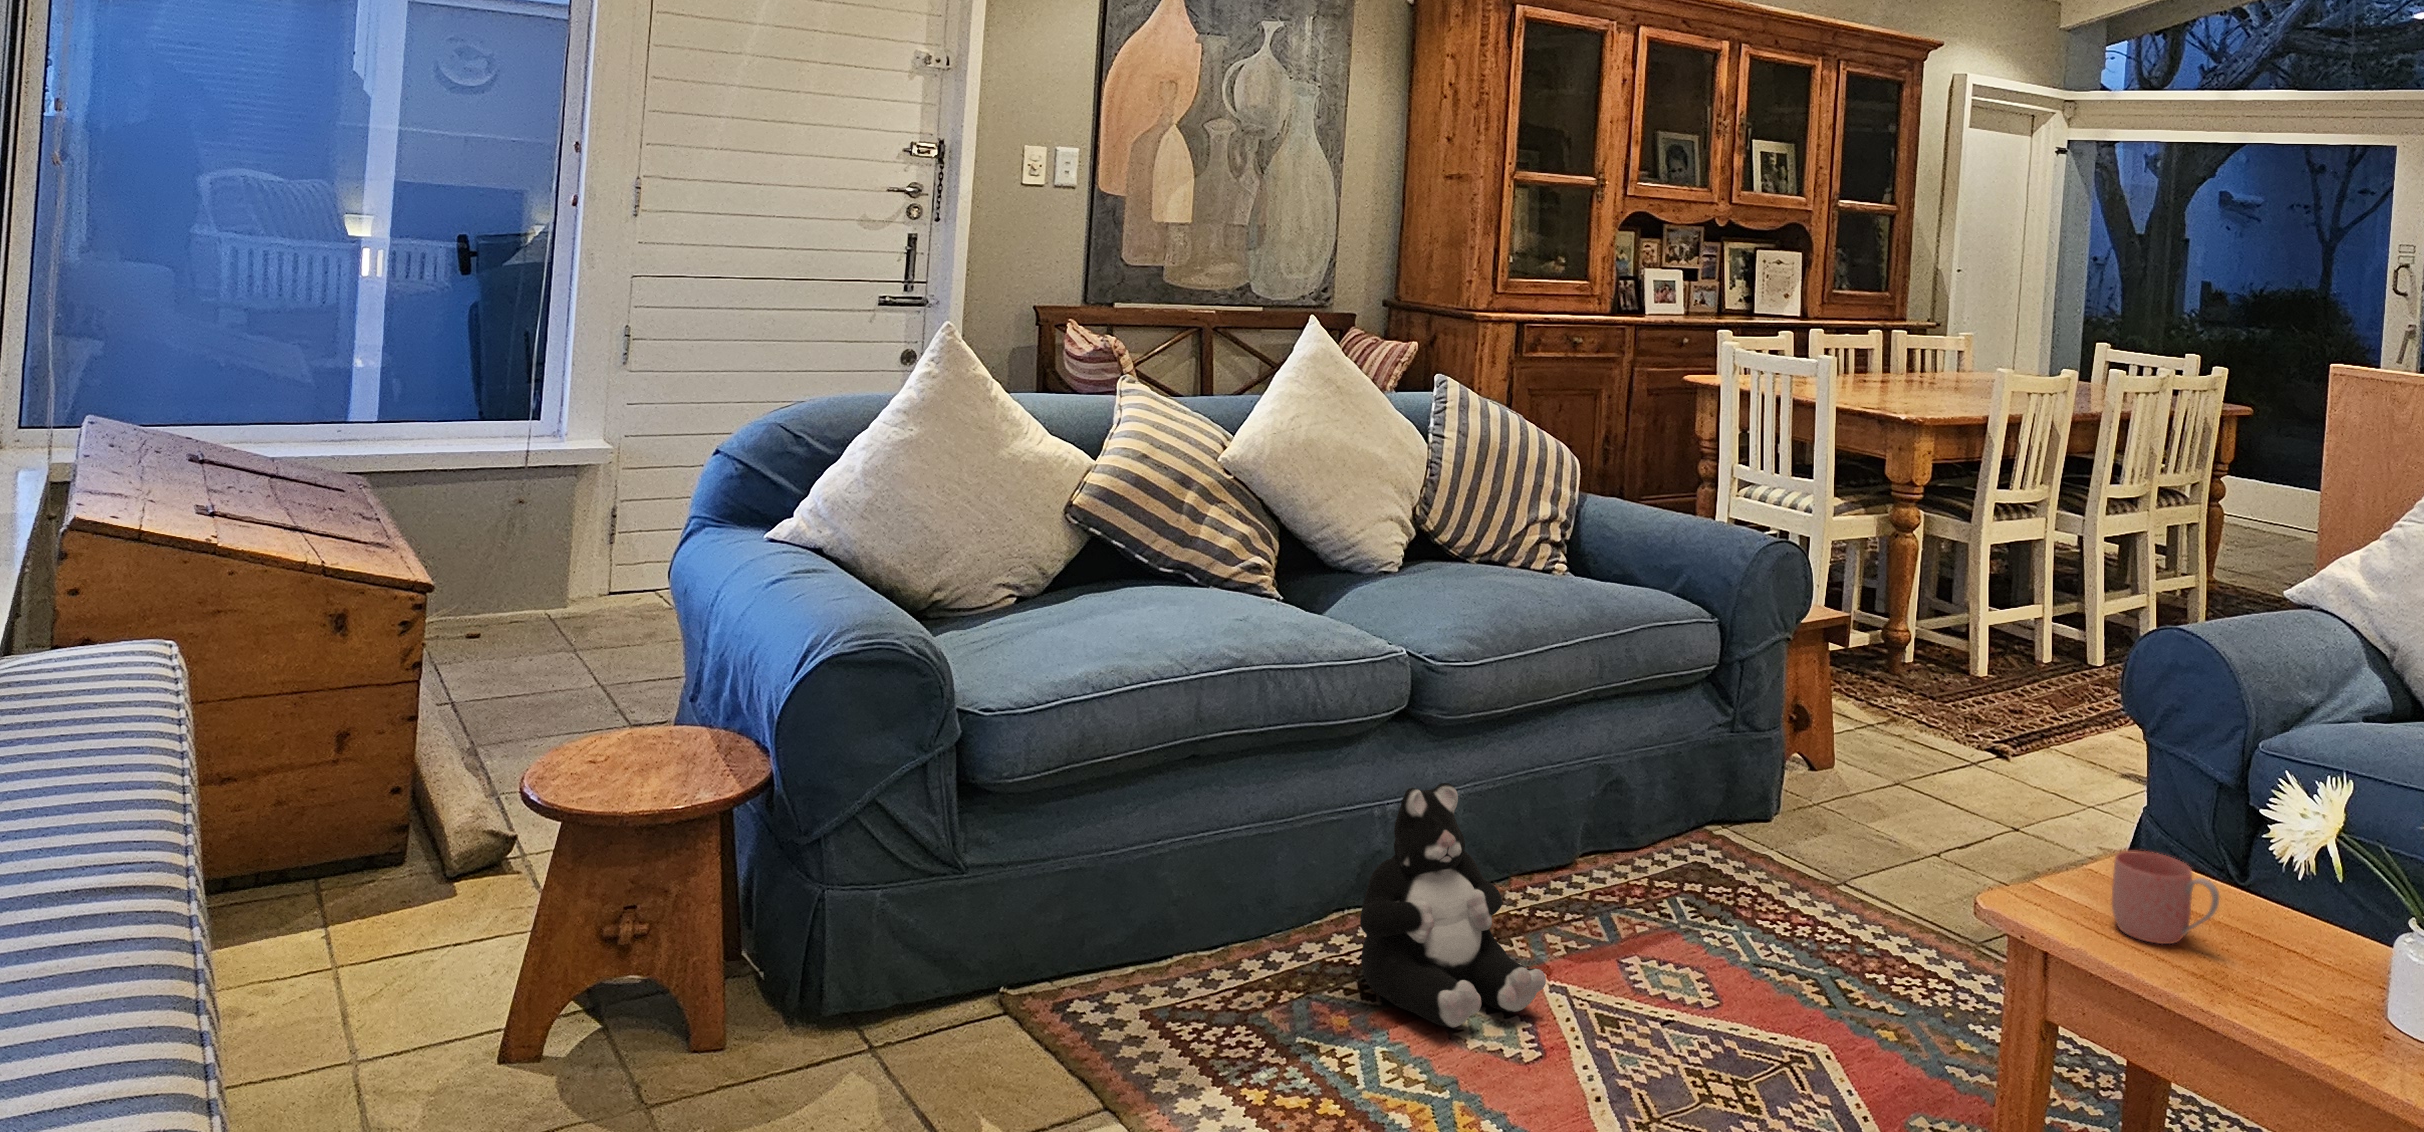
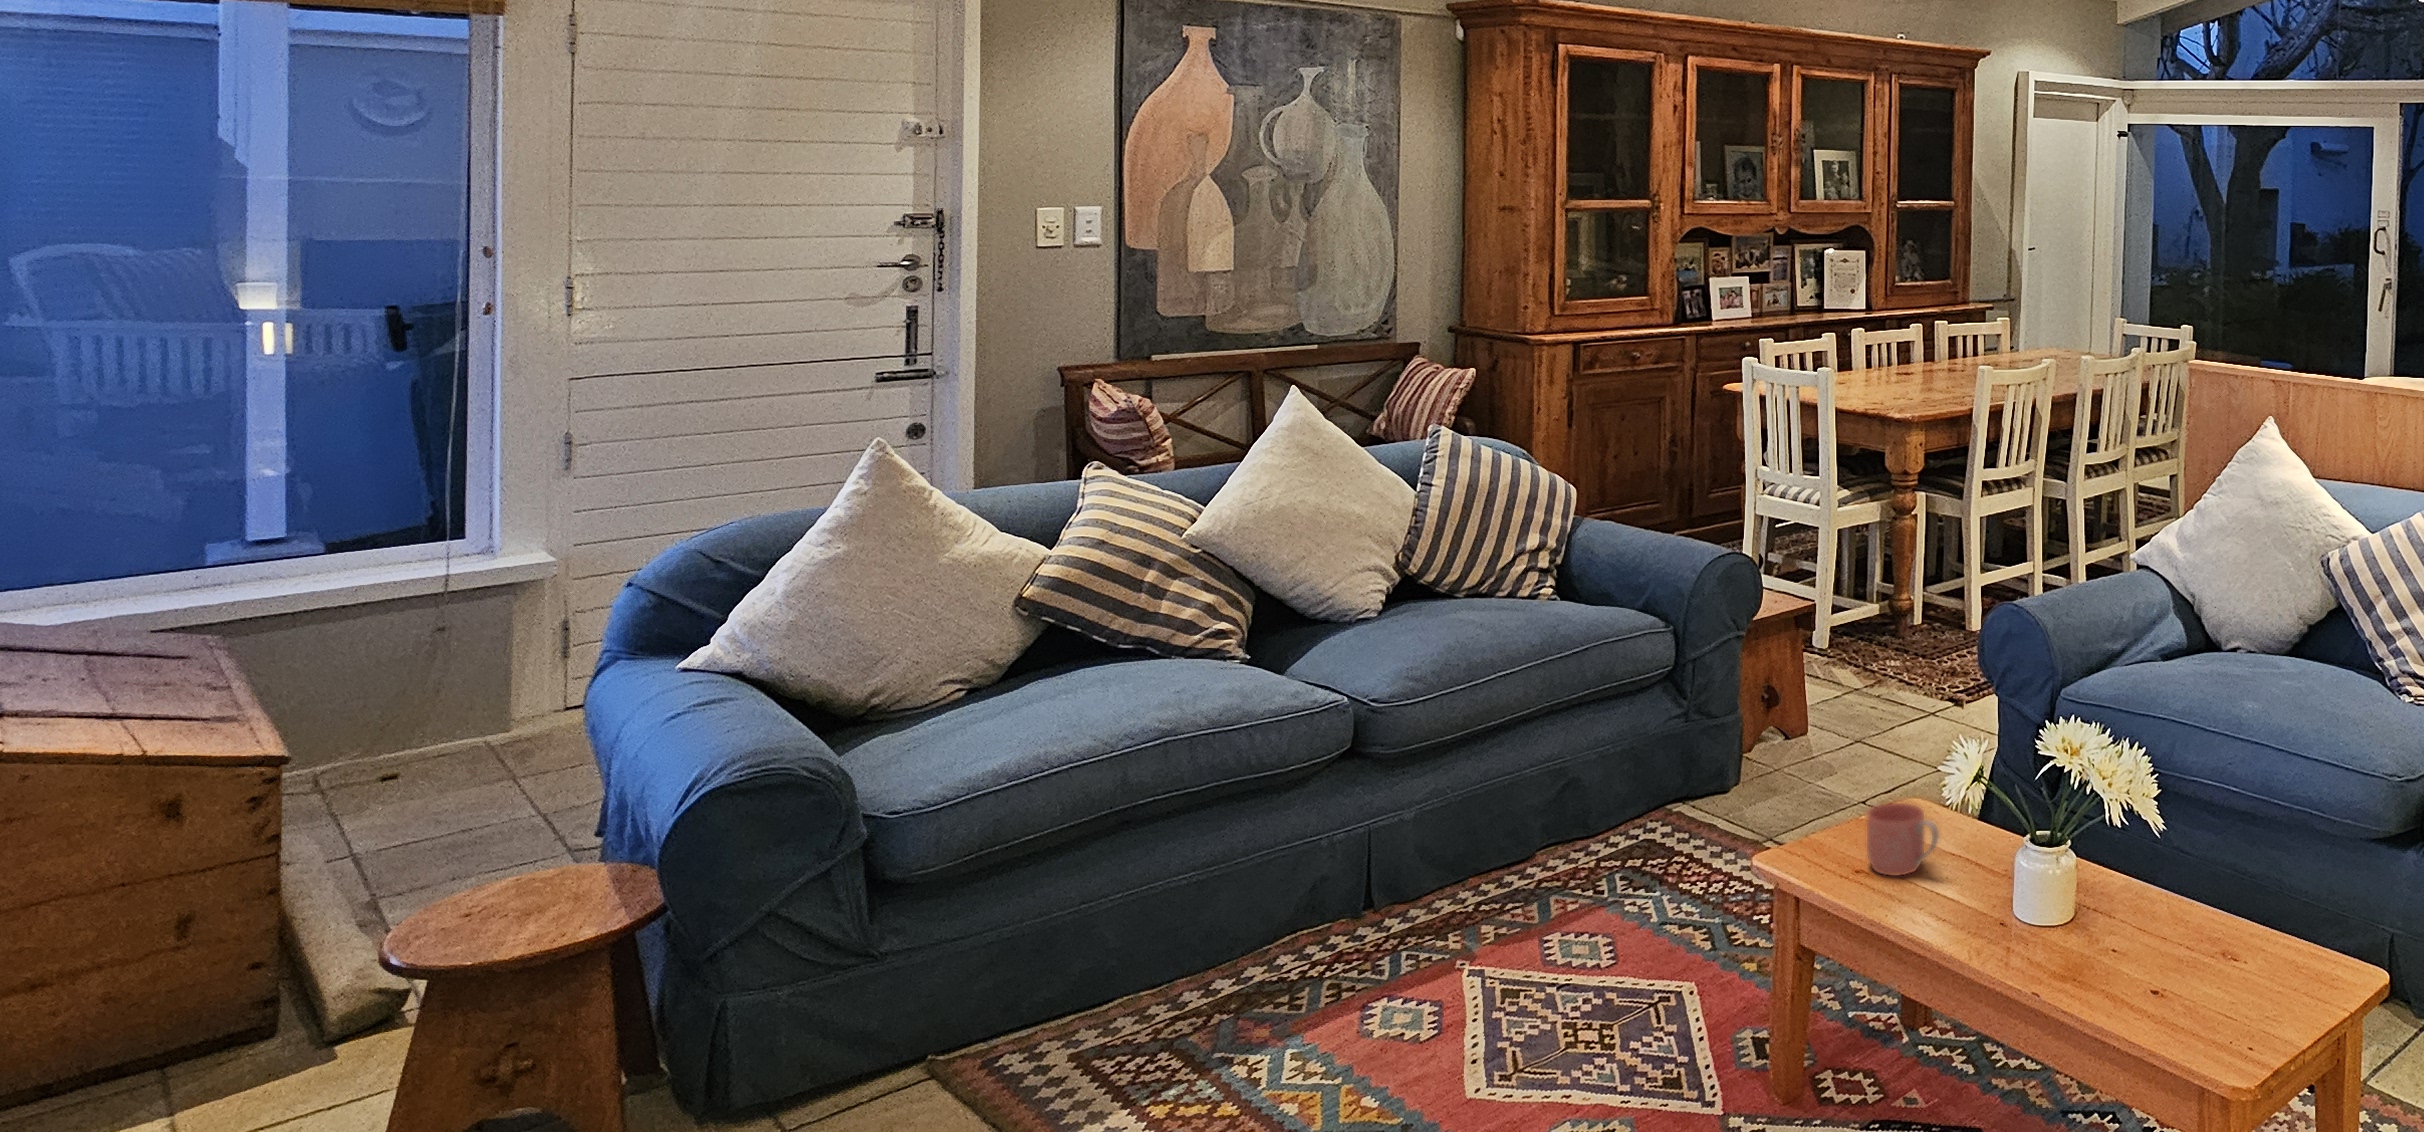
plush toy: present [1360,783,1546,1027] -> none [1285,812,1457,1027]

